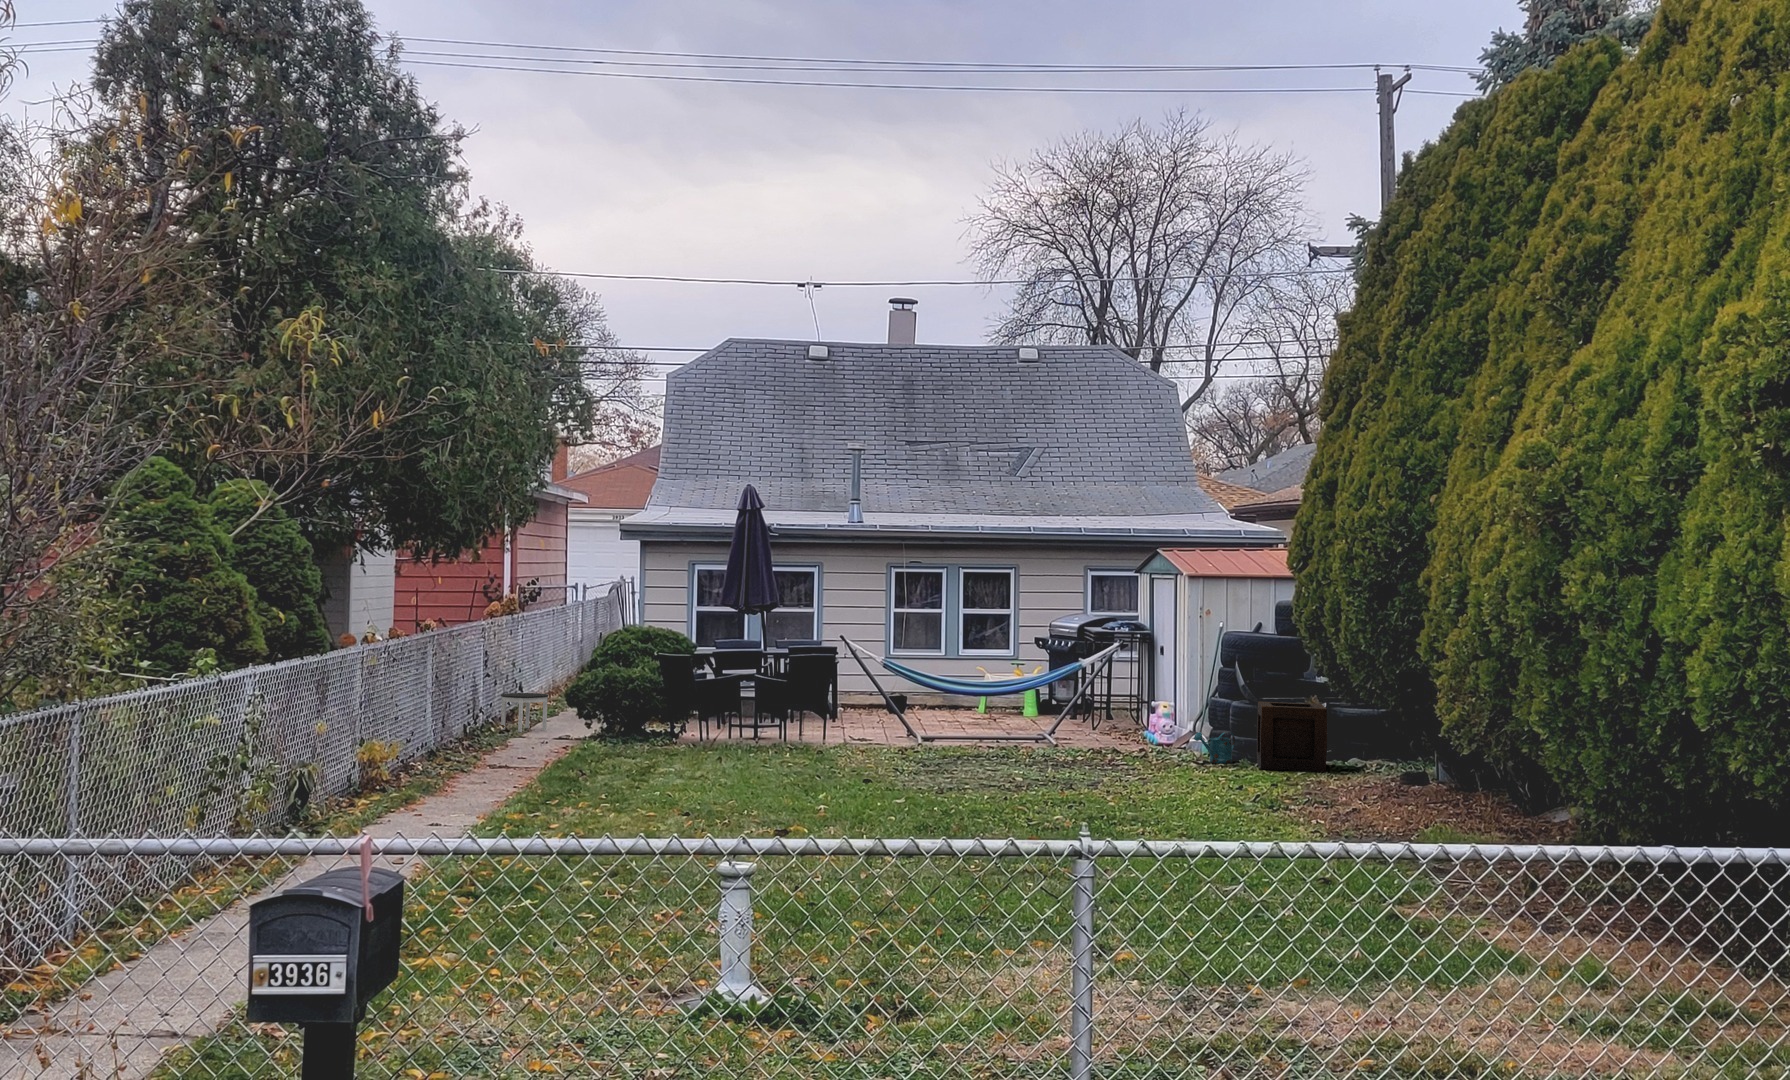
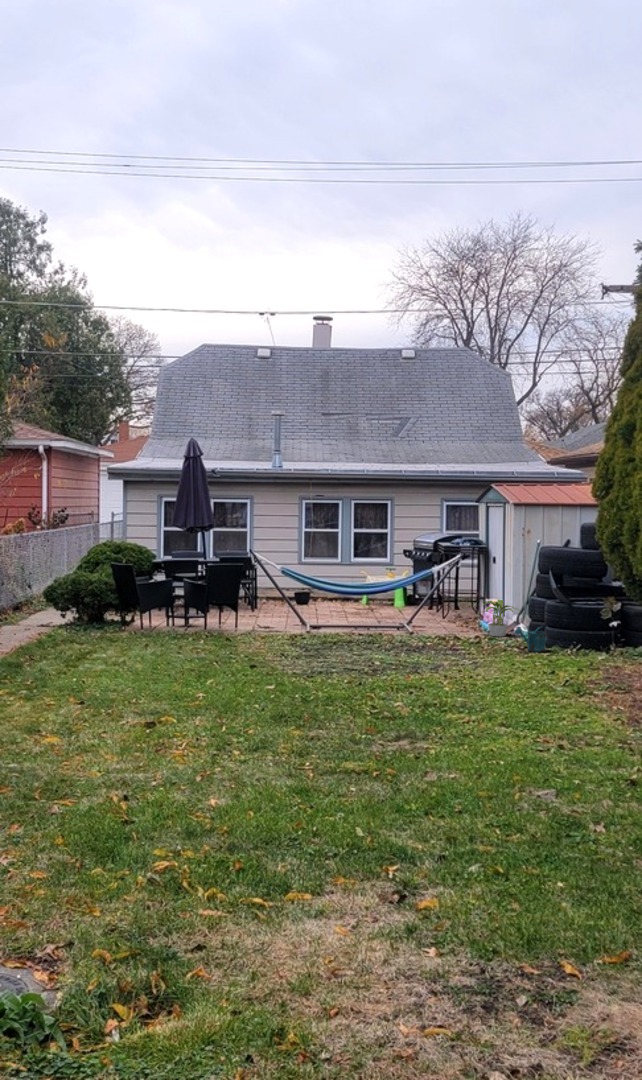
round table: present [501,693,549,732] -> none [9,591,45,620]
potted plant: none [1143,701,1200,749] -> present [478,600,519,637]
wooden crate: present [1257,702,1327,772] -> none [566,603,625,662]

